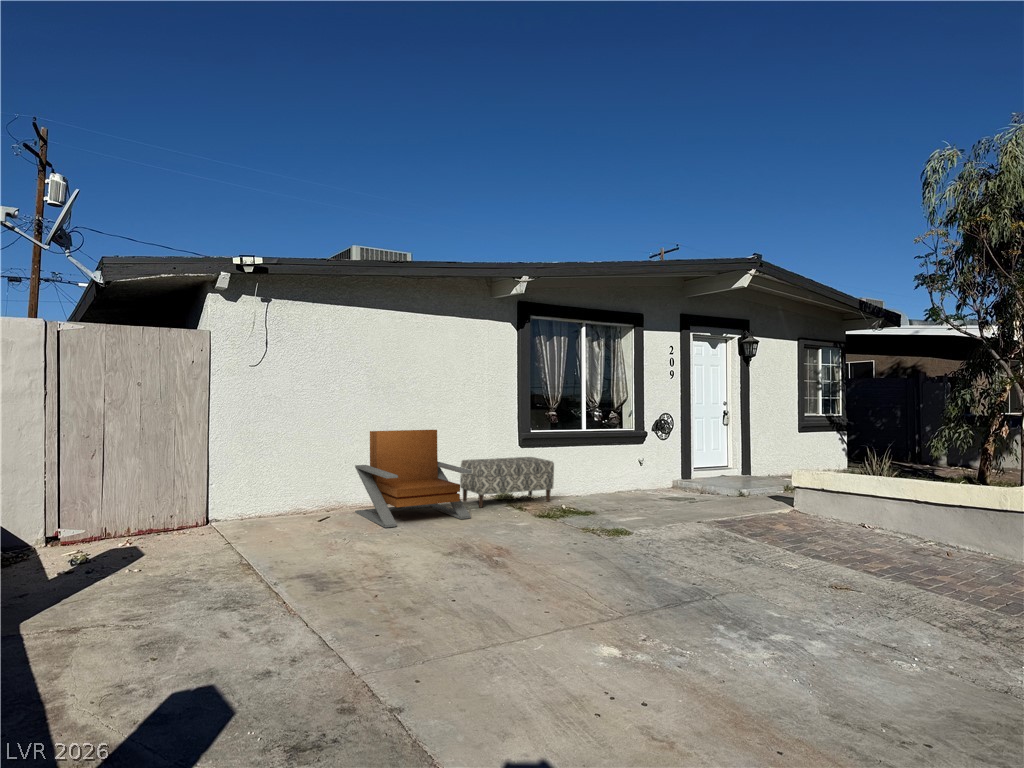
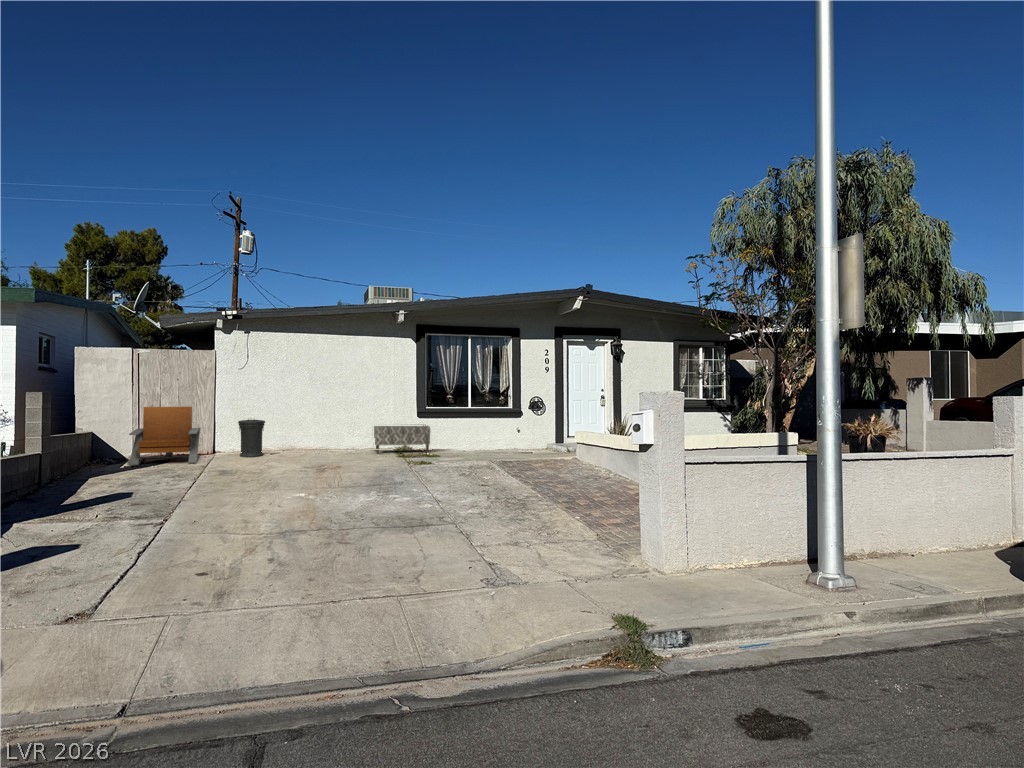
lounge chair: present [355,430,472,528] -> present [129,407,200,465]
trash can: none [256,455,305,528] -> present [238,419,265,457]

